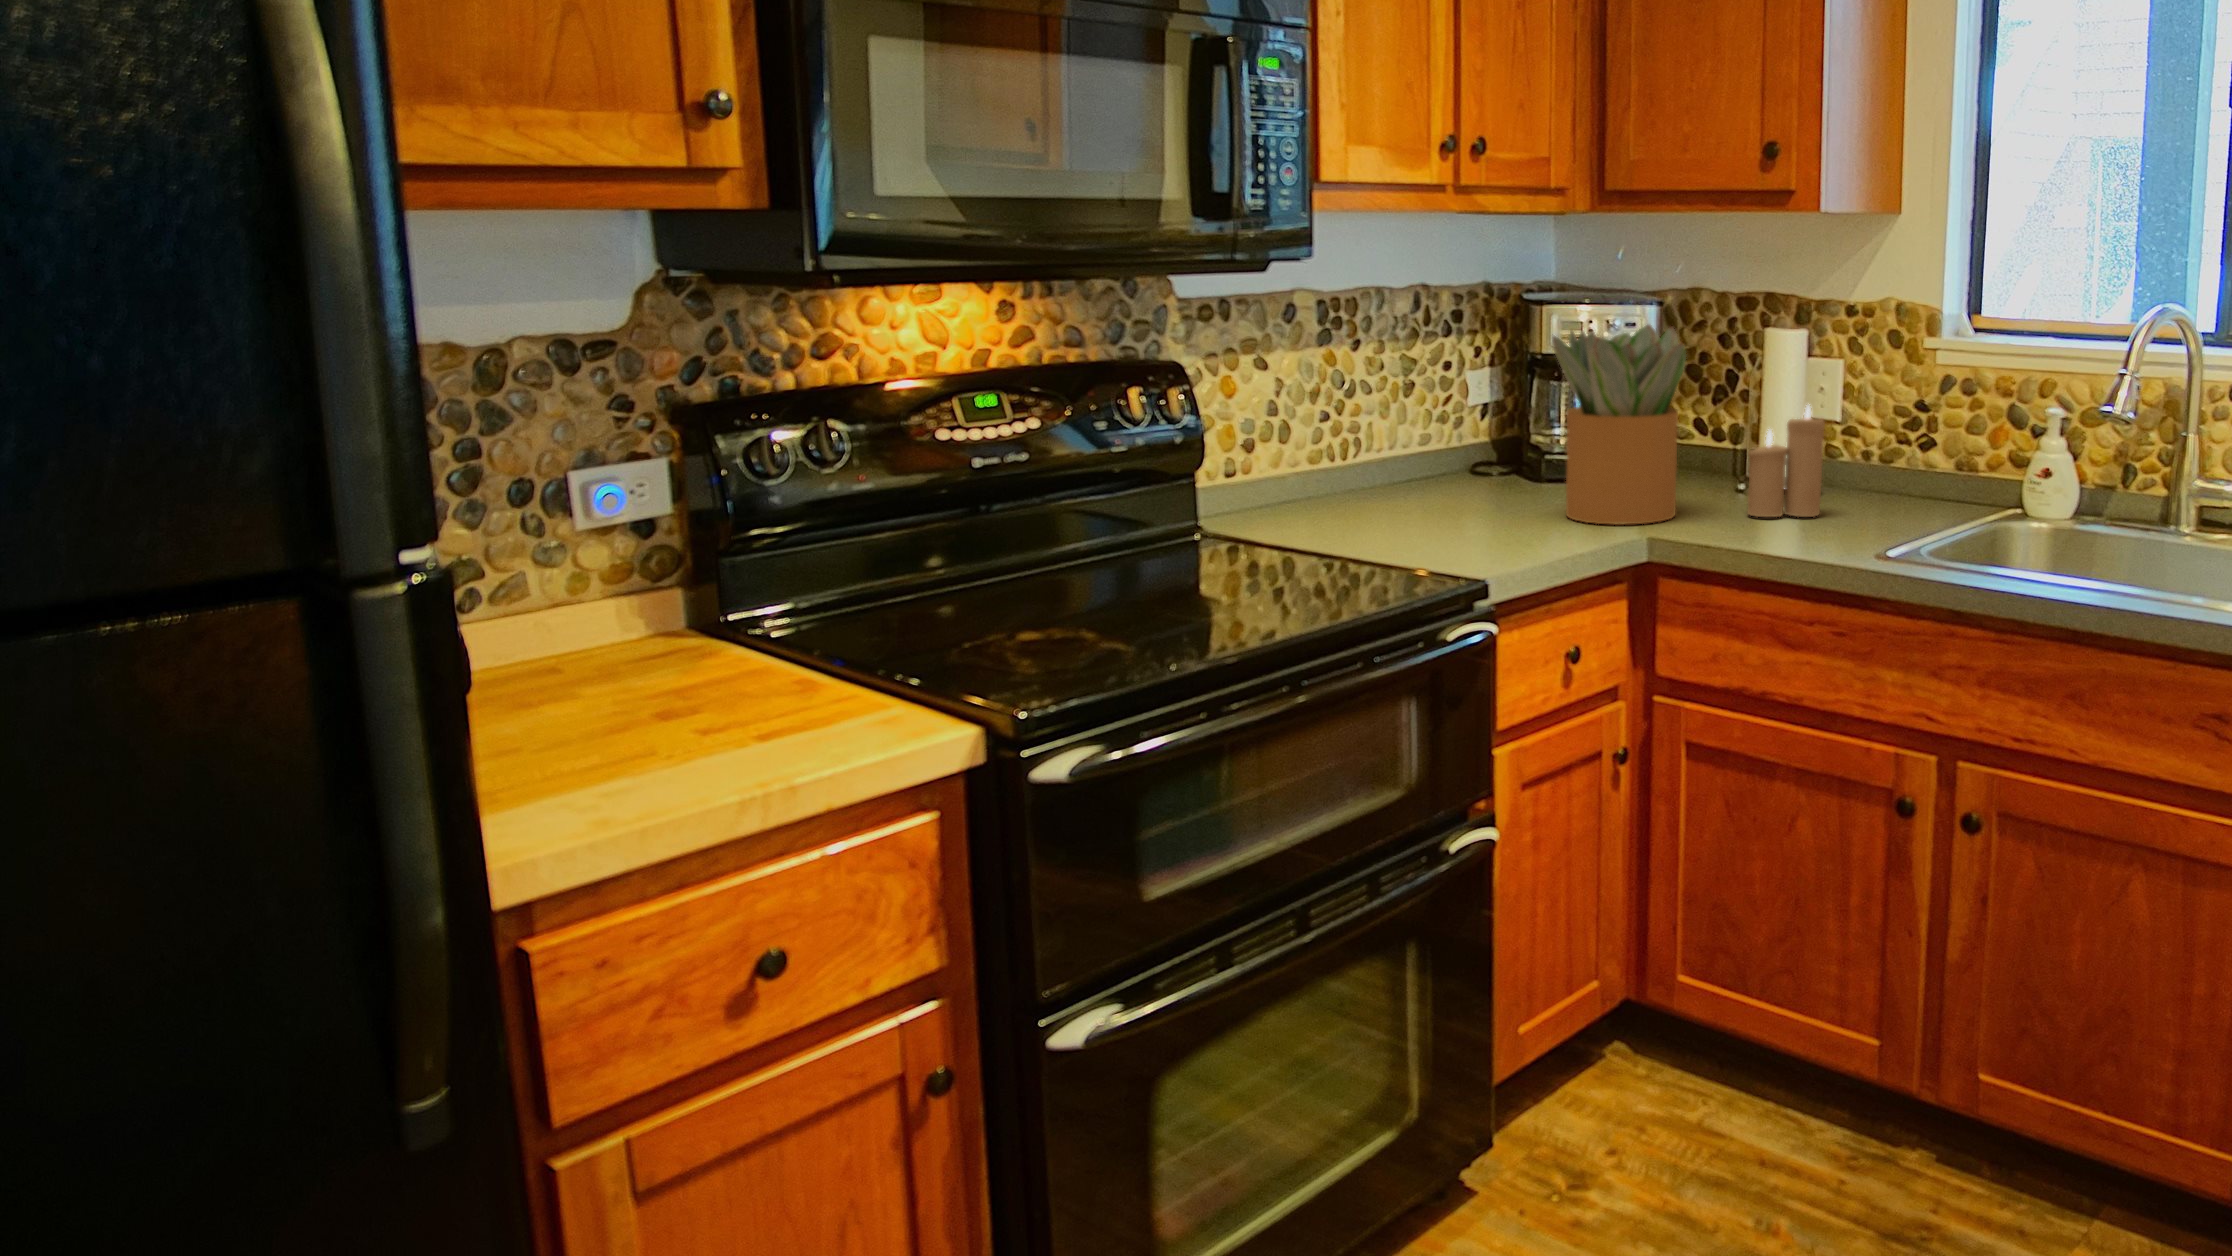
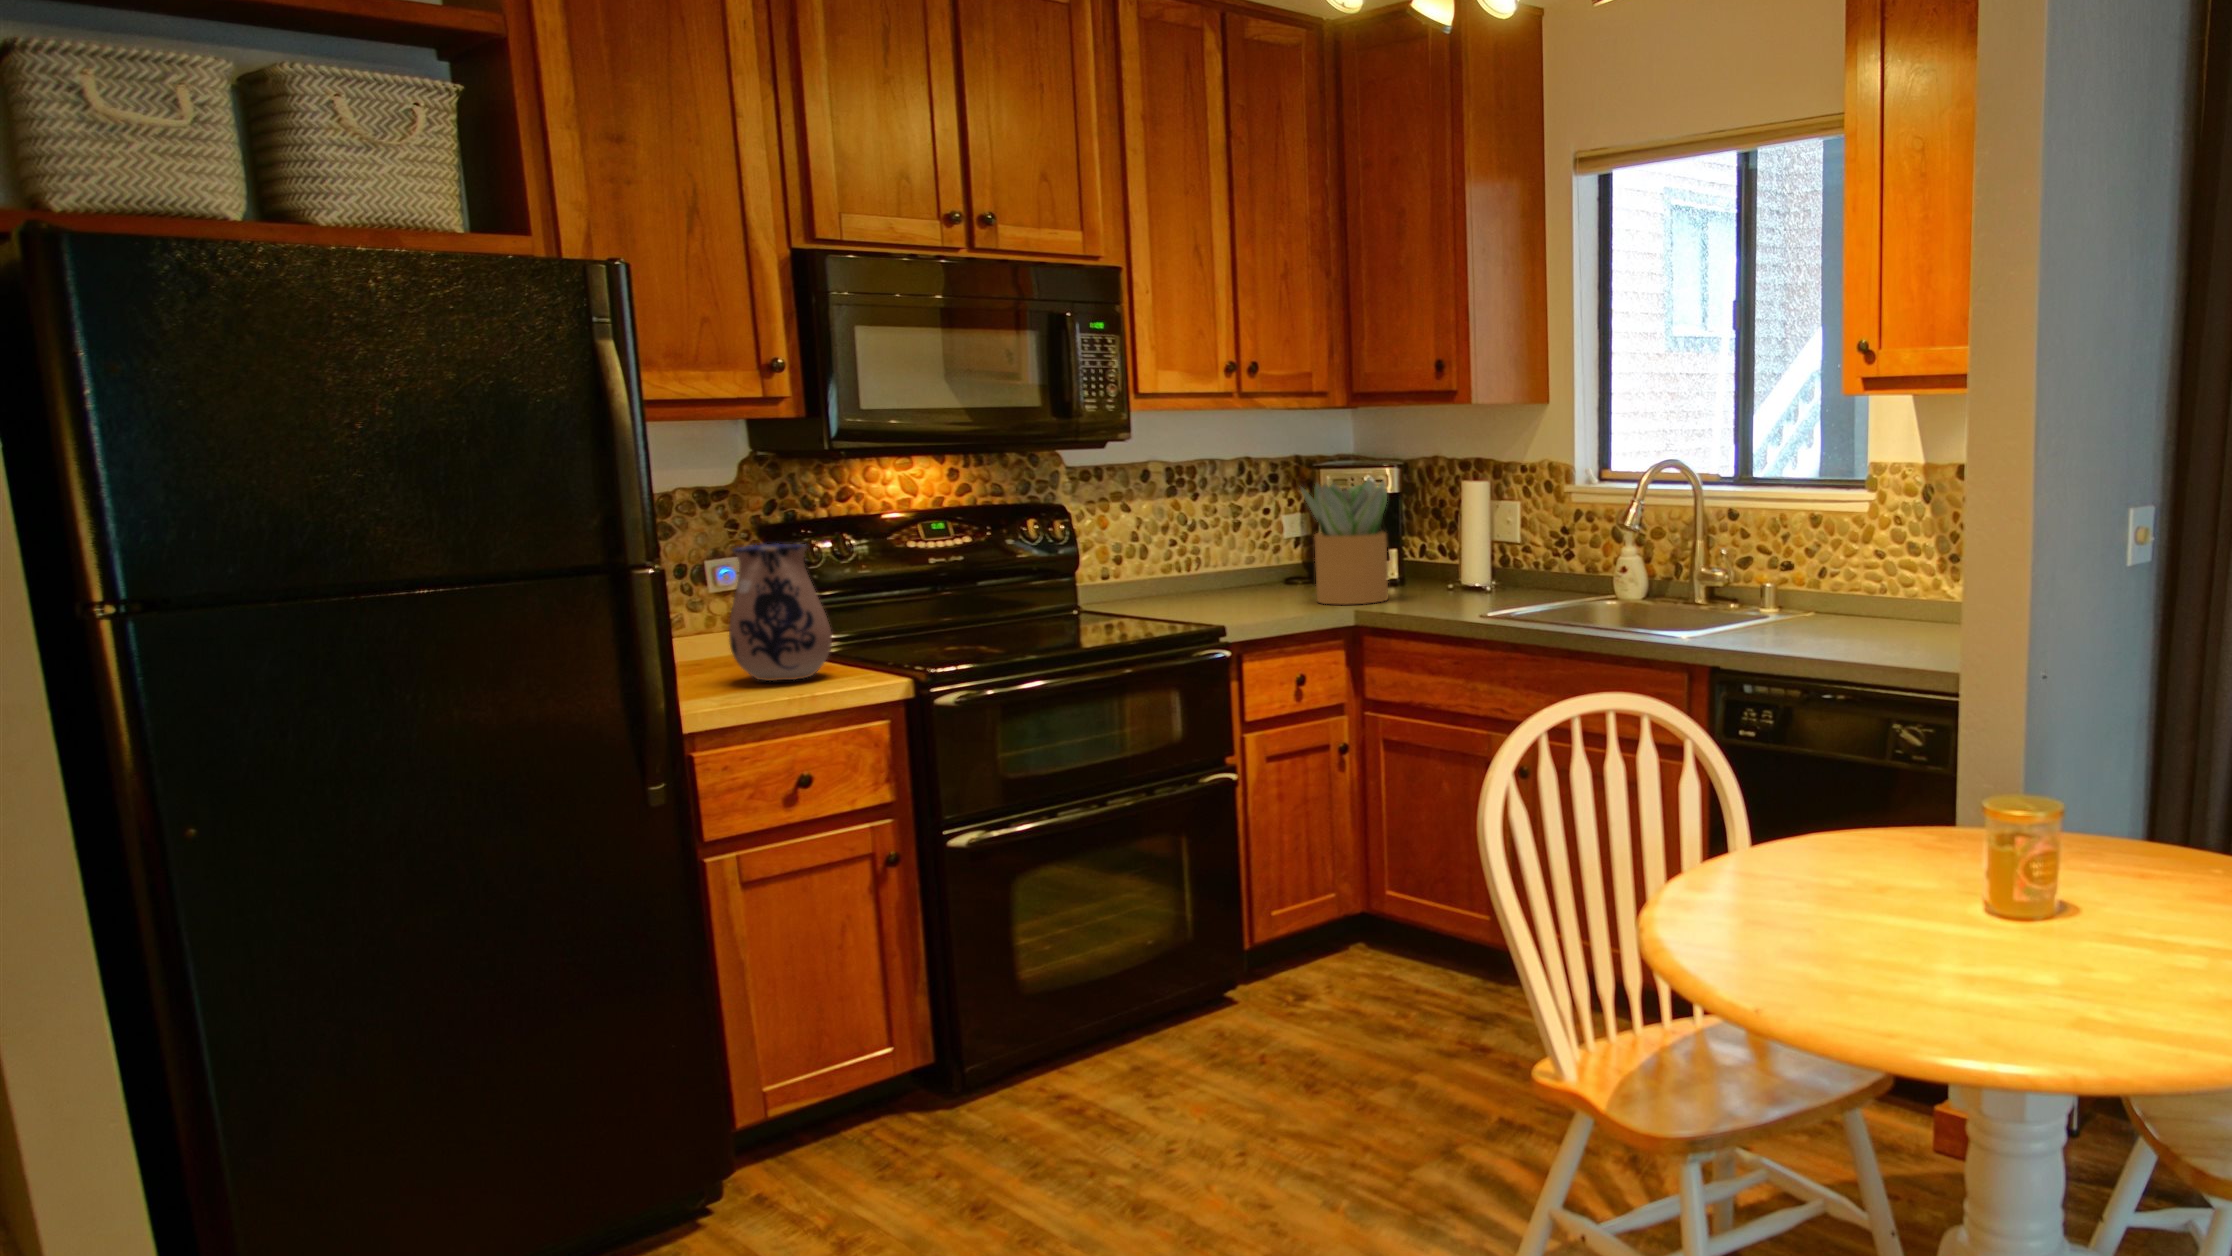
candle: present [1748,405,1825,517] -> none [1432,527,1480,600]
ceramic pitcher: none [613,455,821,738] -> present [729,543,832,681]

